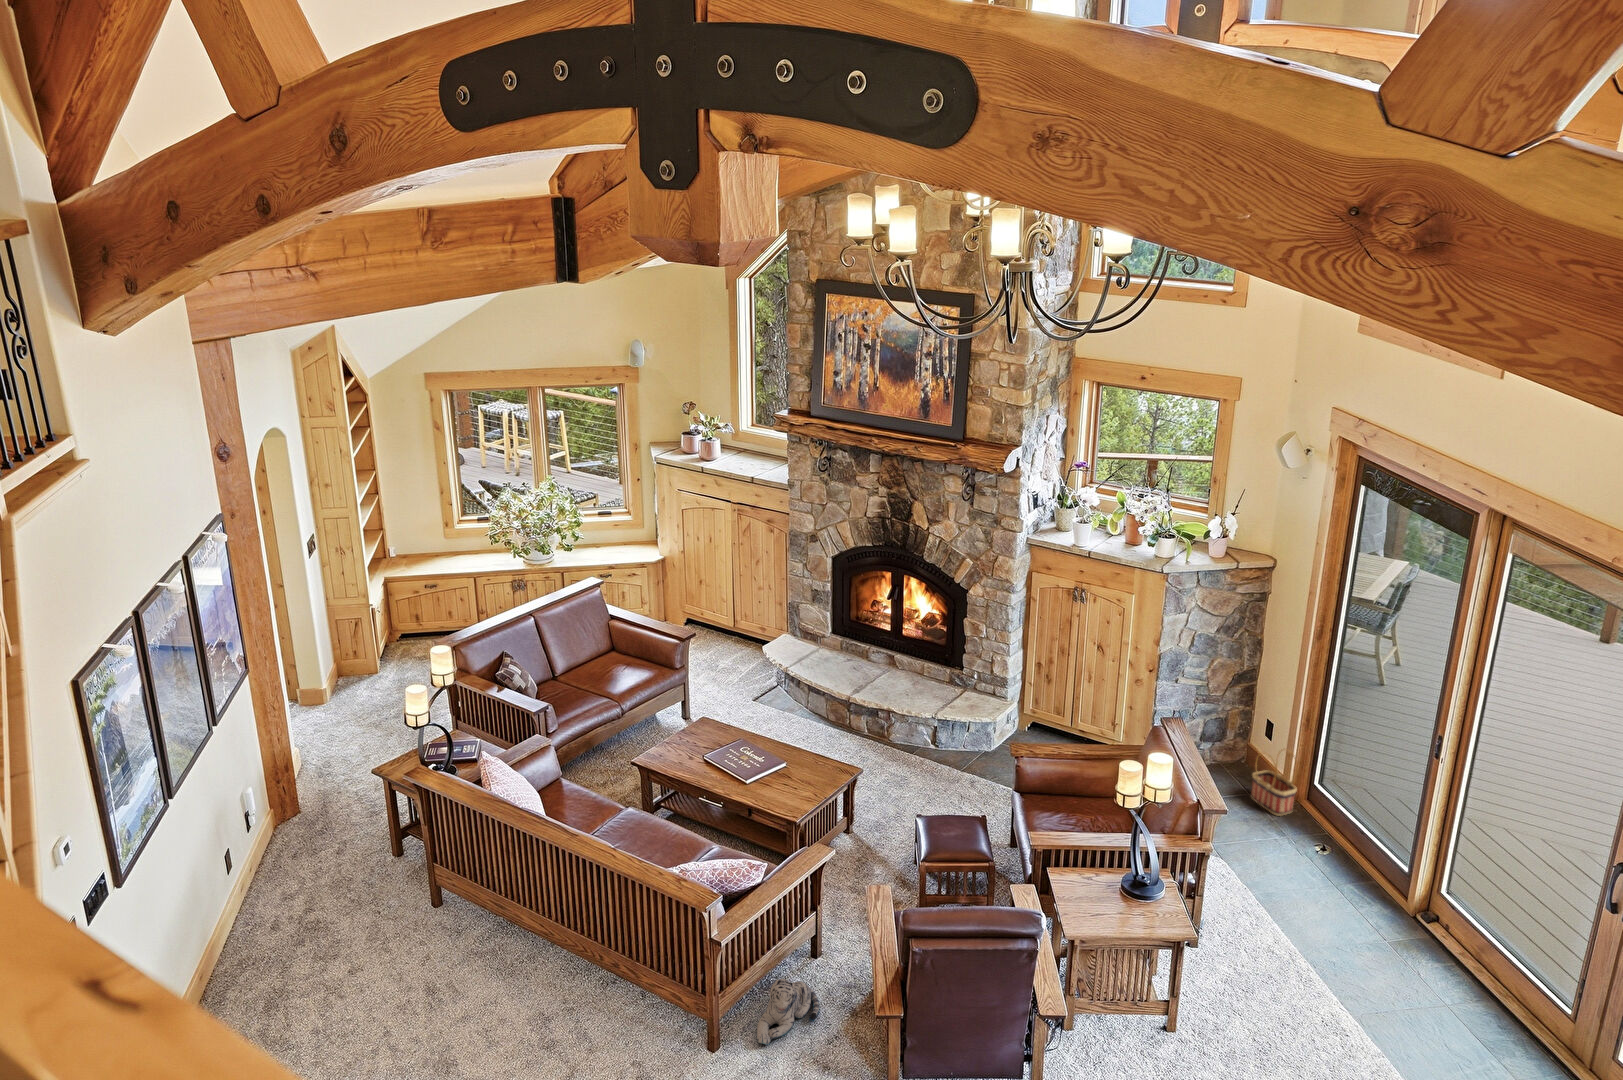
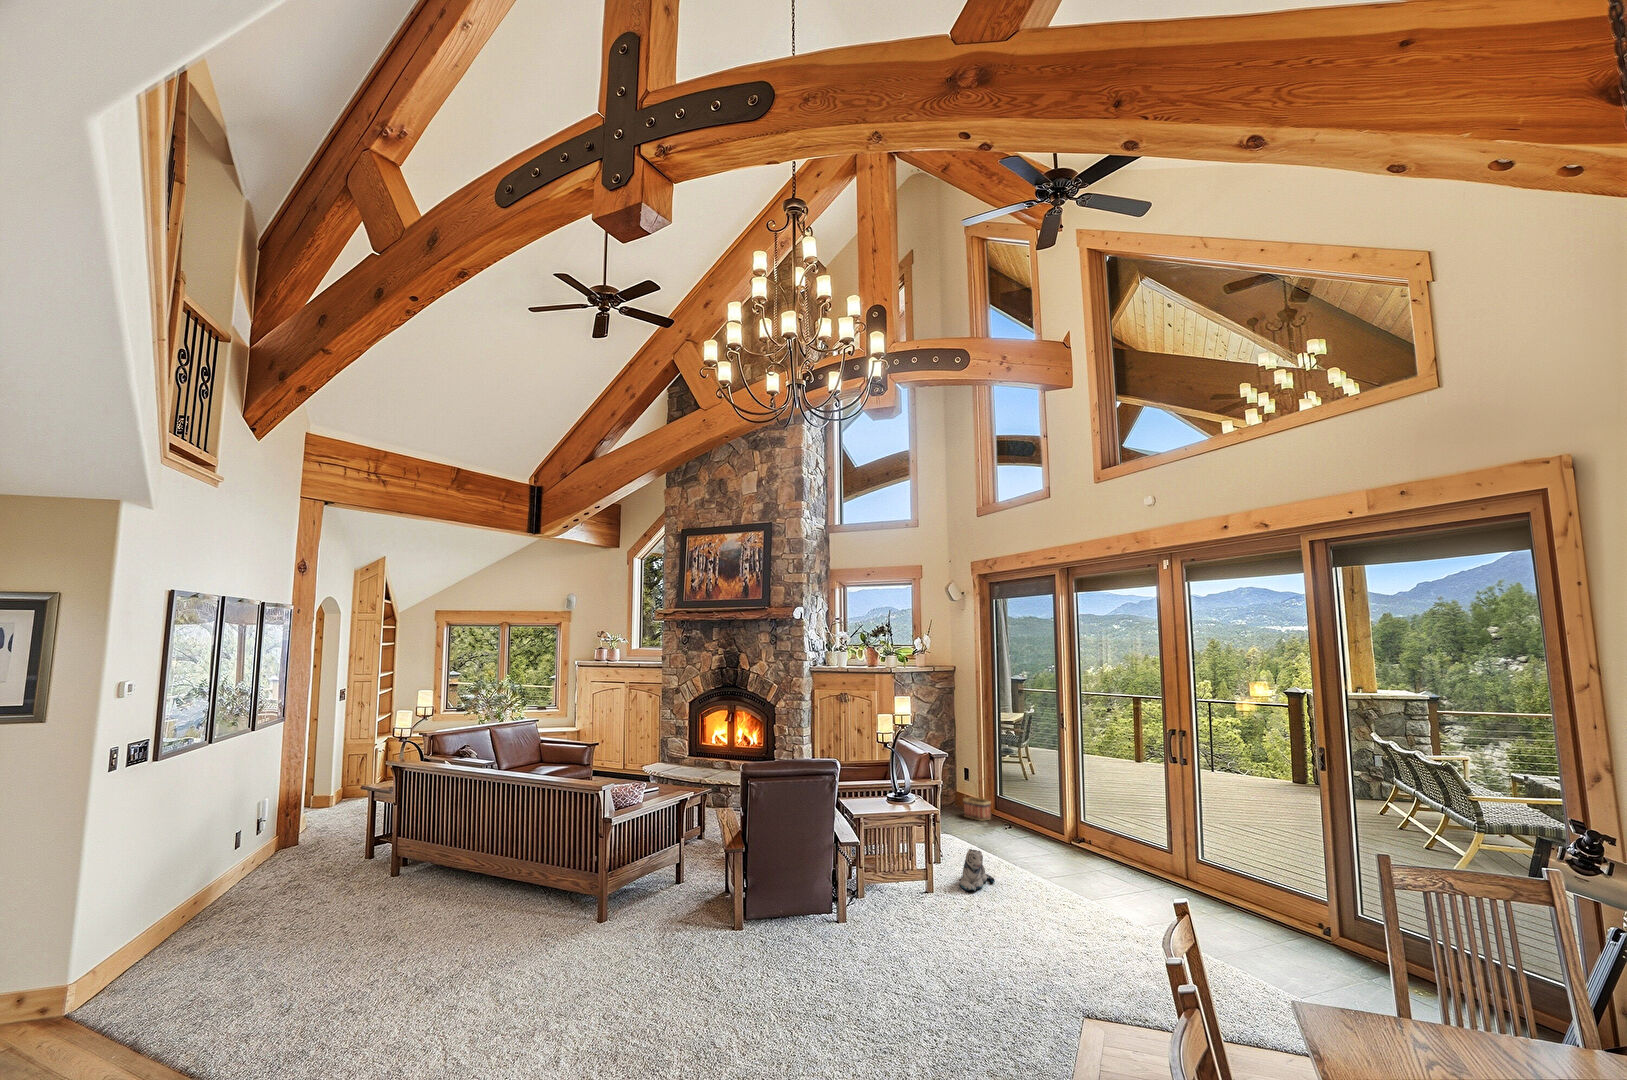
plush toy: present [757,979,820,1045] -> present [960,849,995,891]

